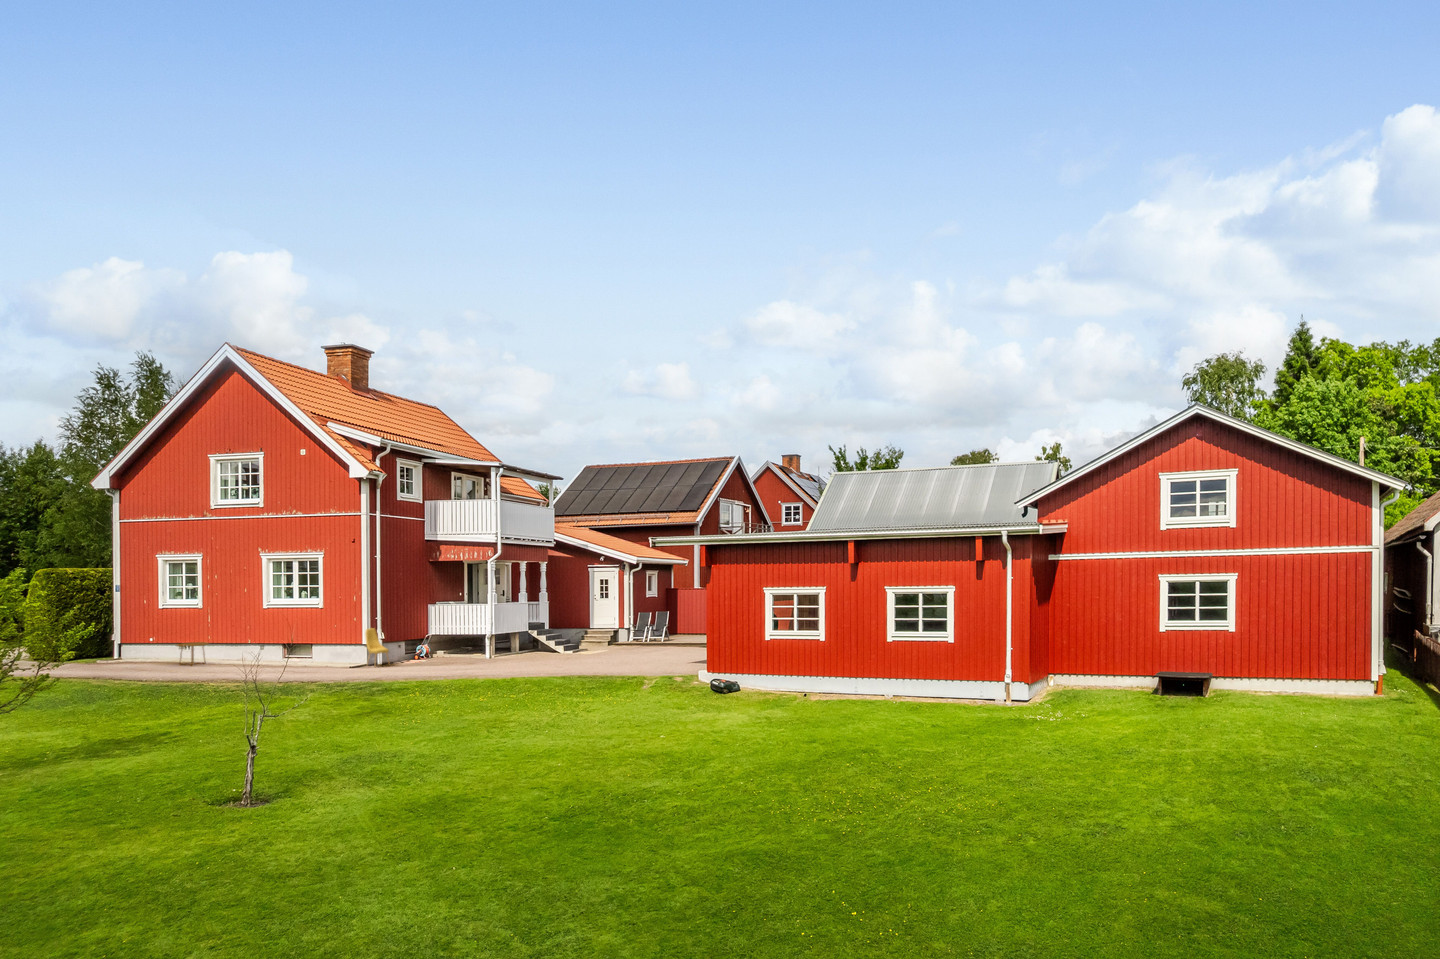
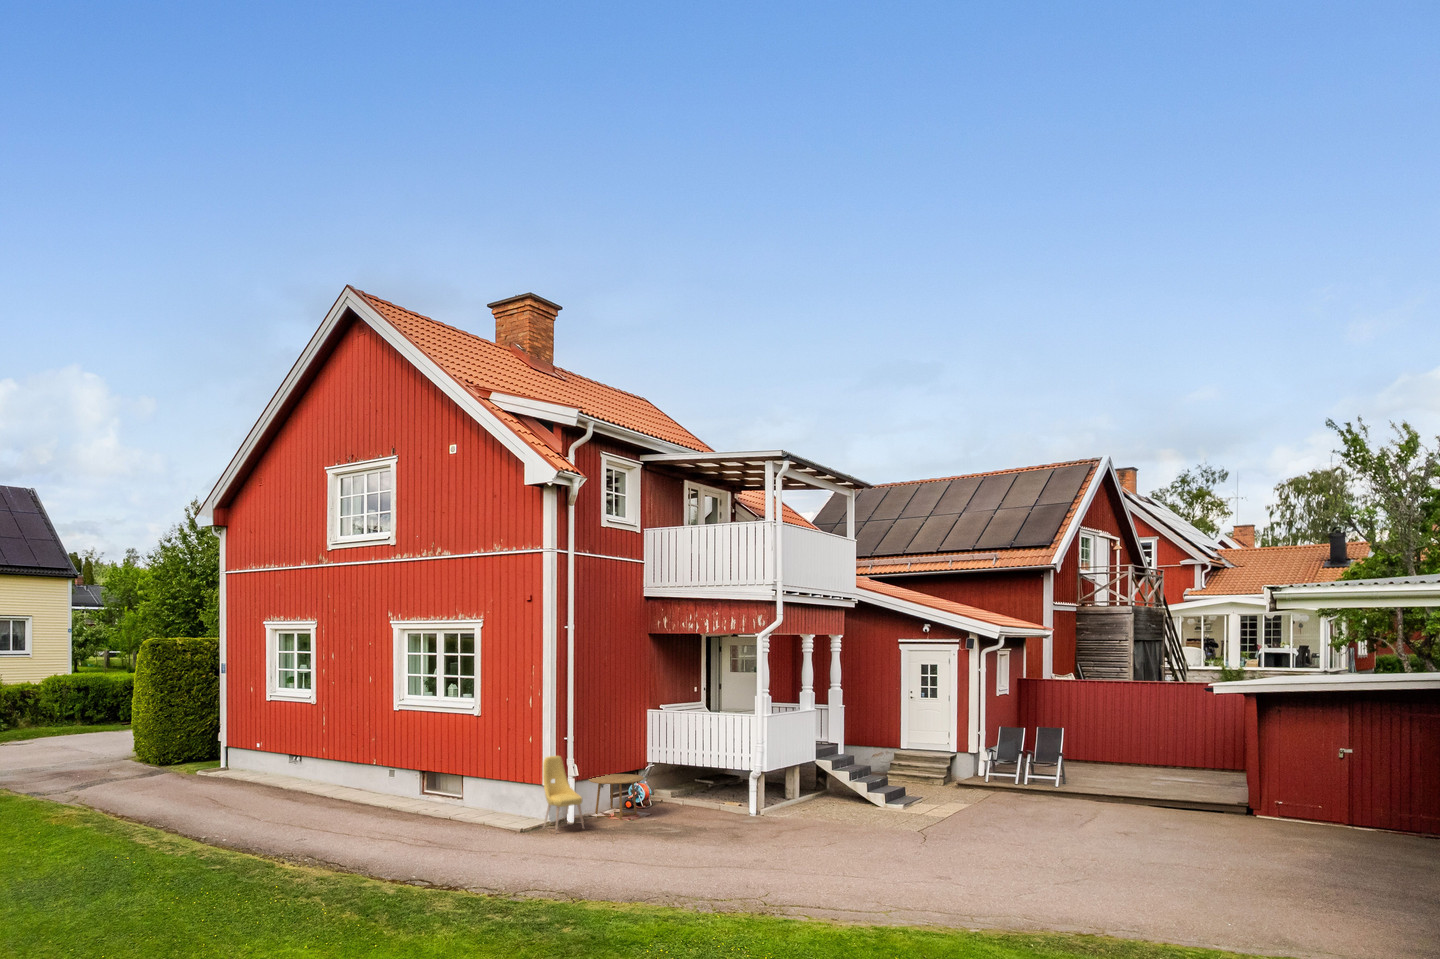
round table: present [177,642,208,665] -> present [589,774,644,820]

